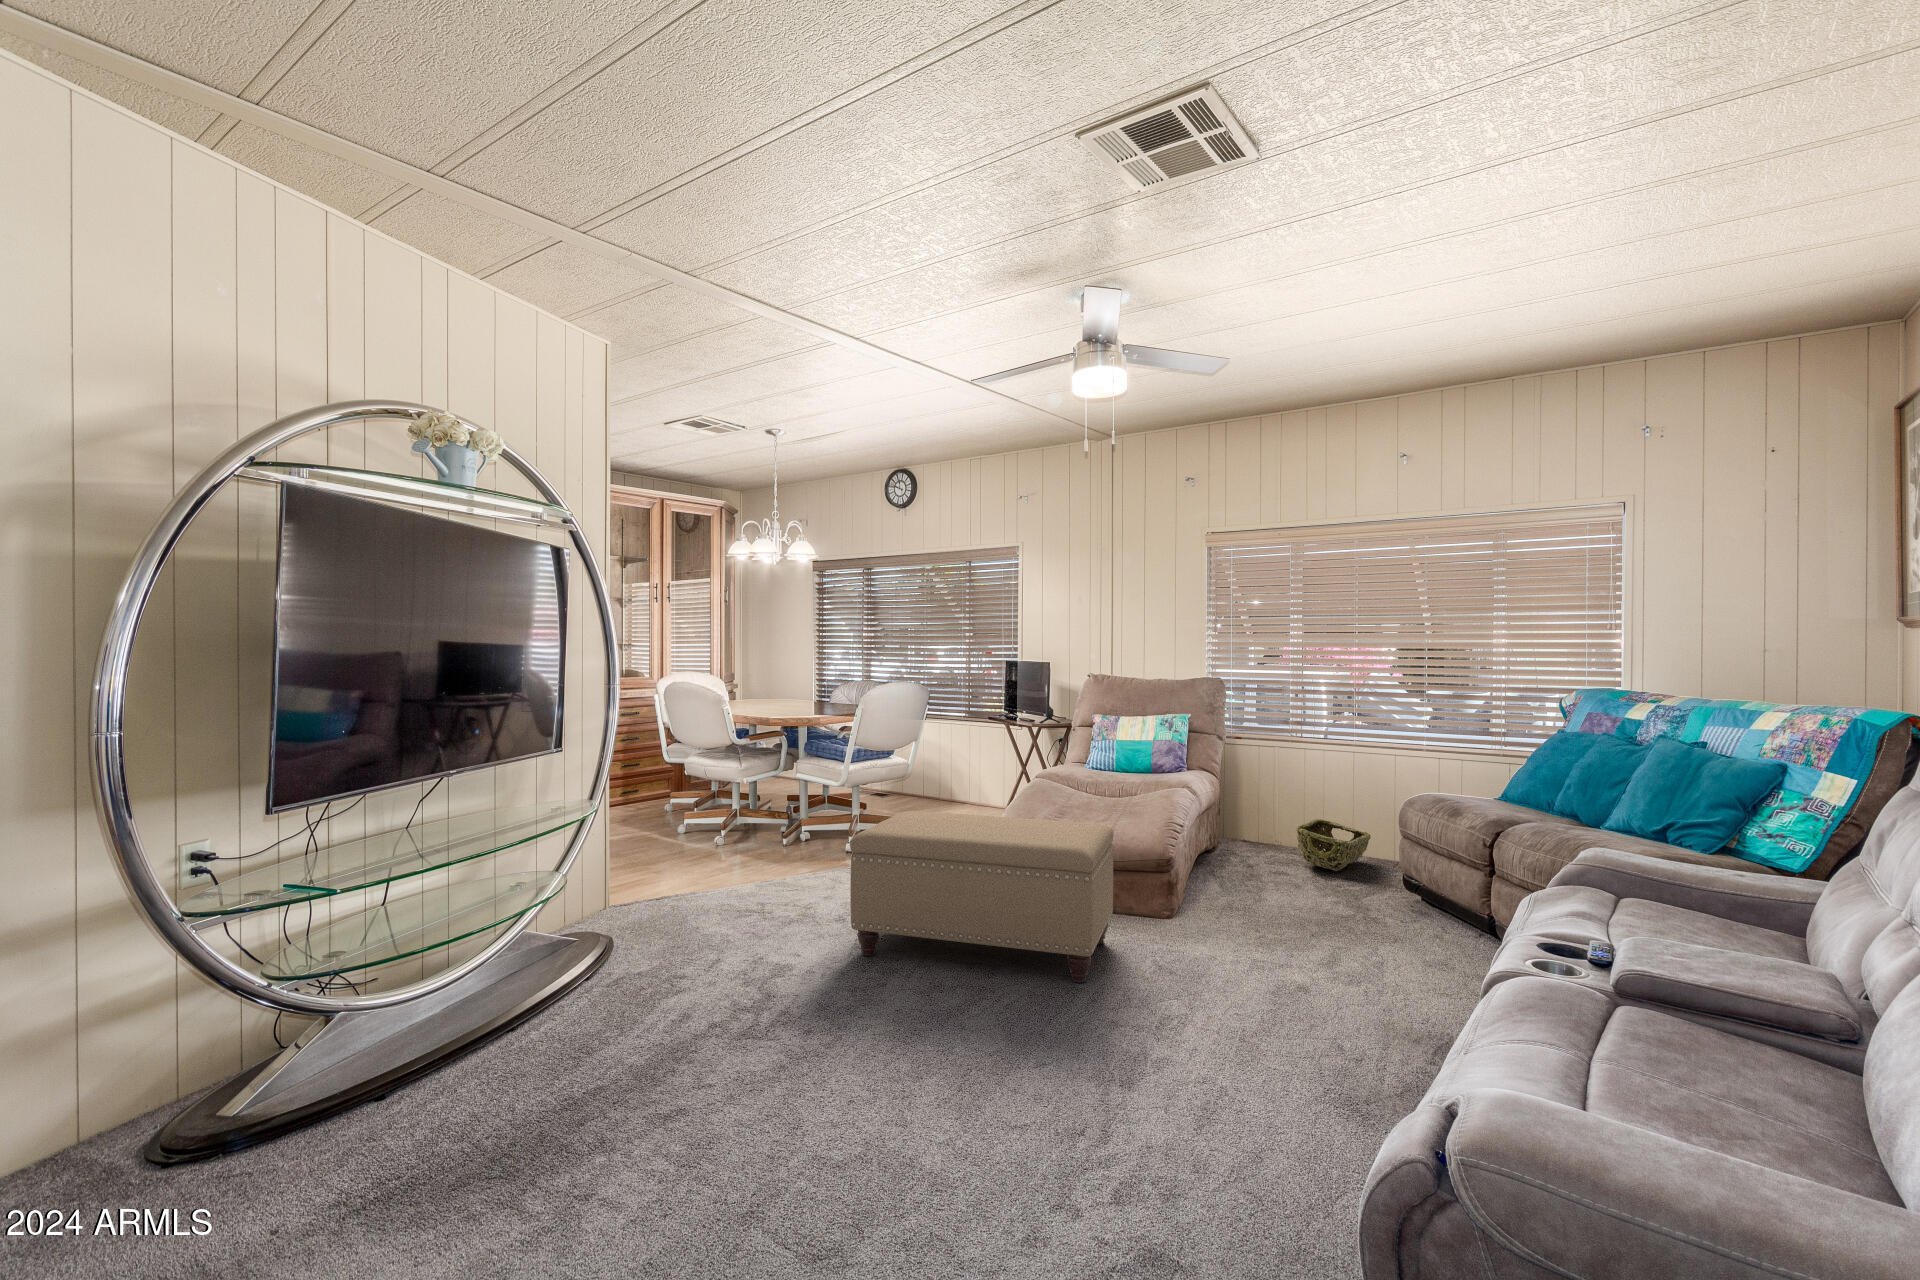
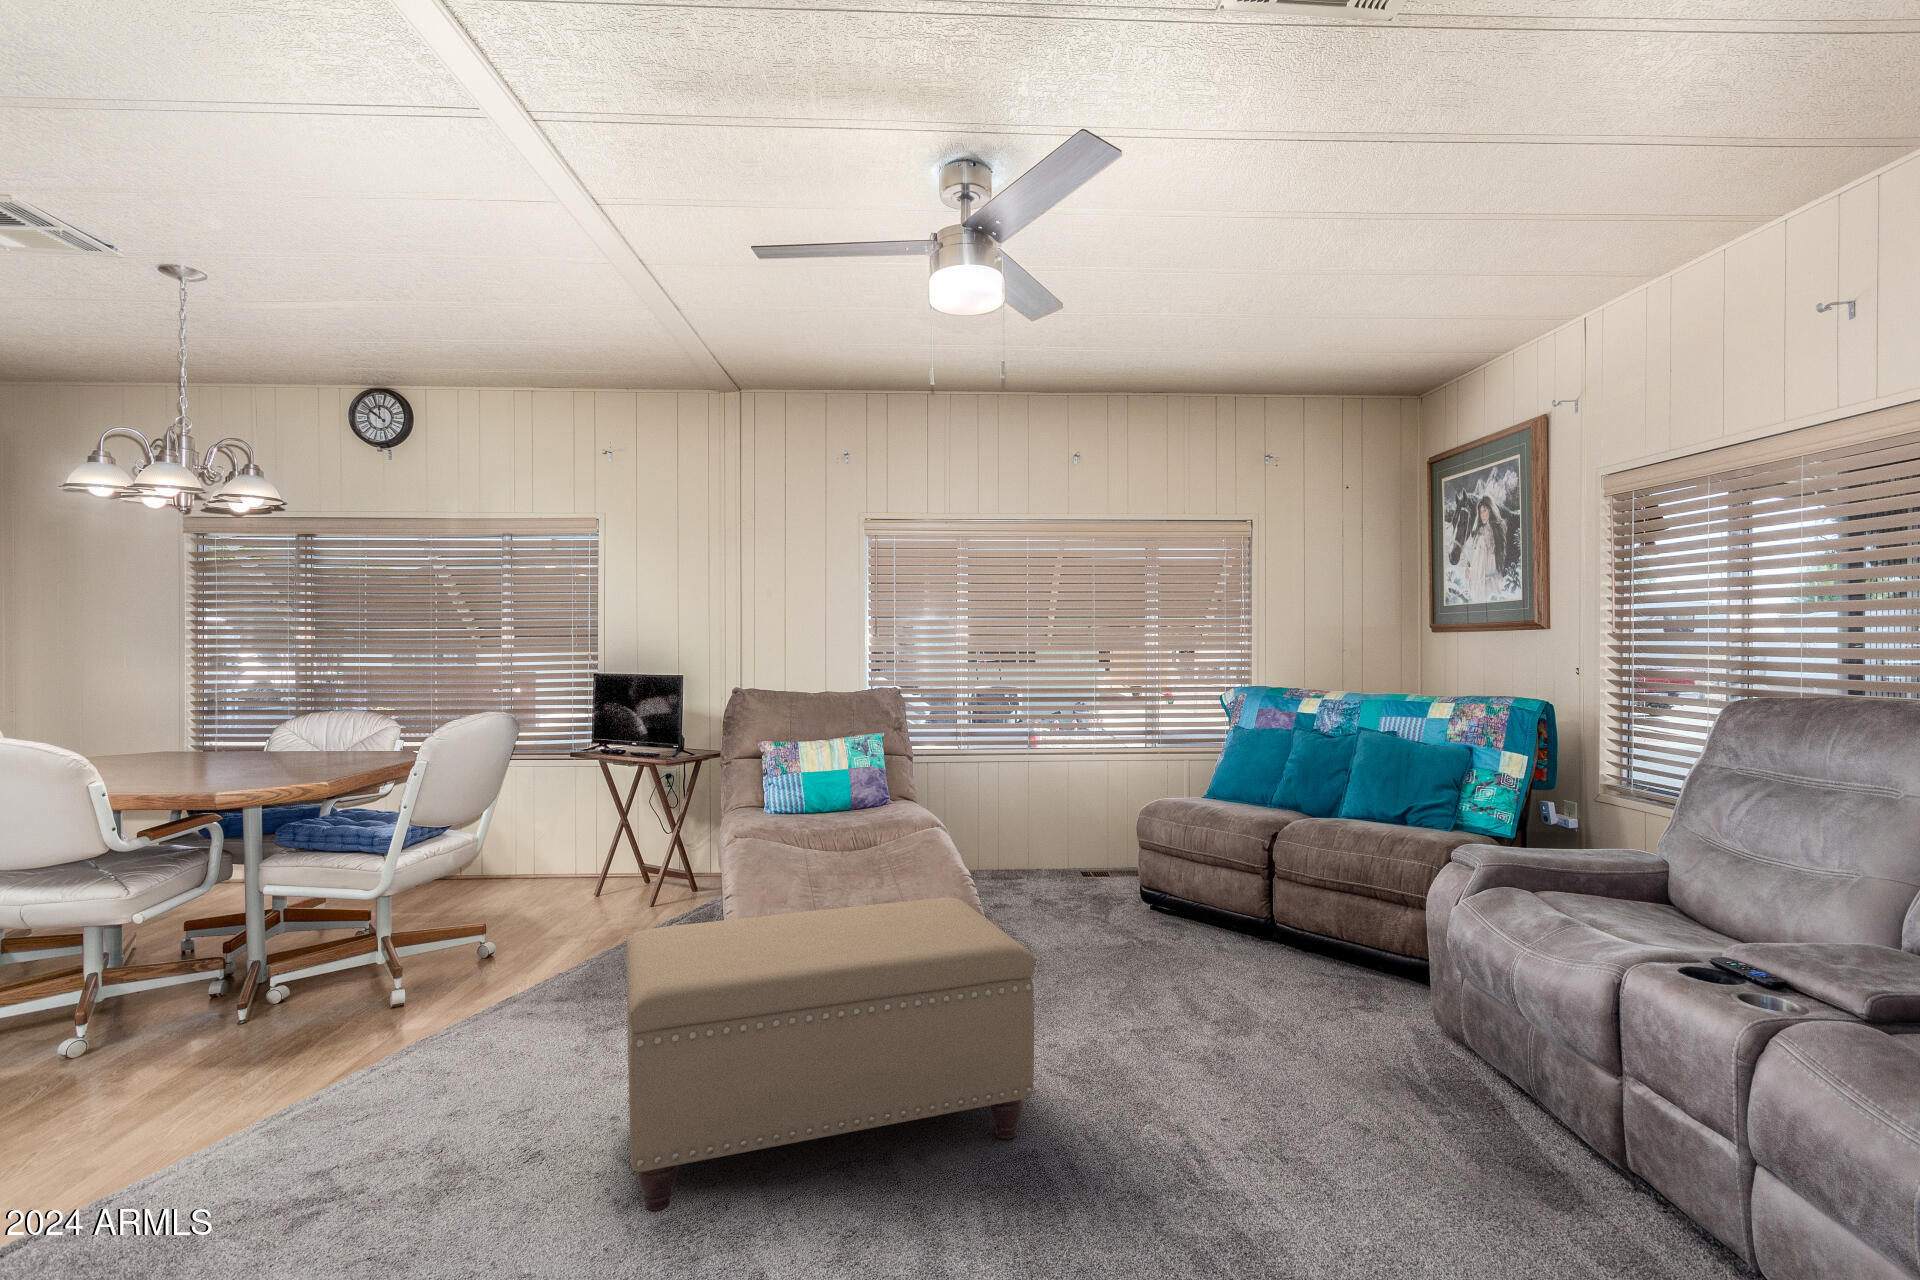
woven basket: present [1296,819,1371,871] -> none [1001,839,1067,896]

